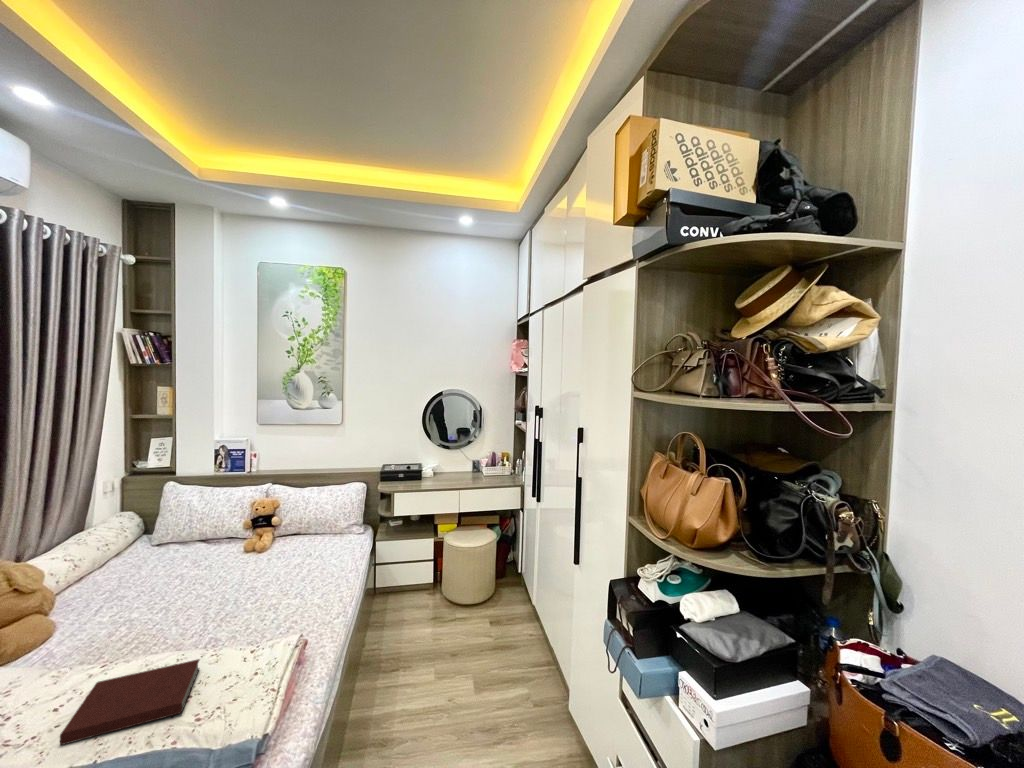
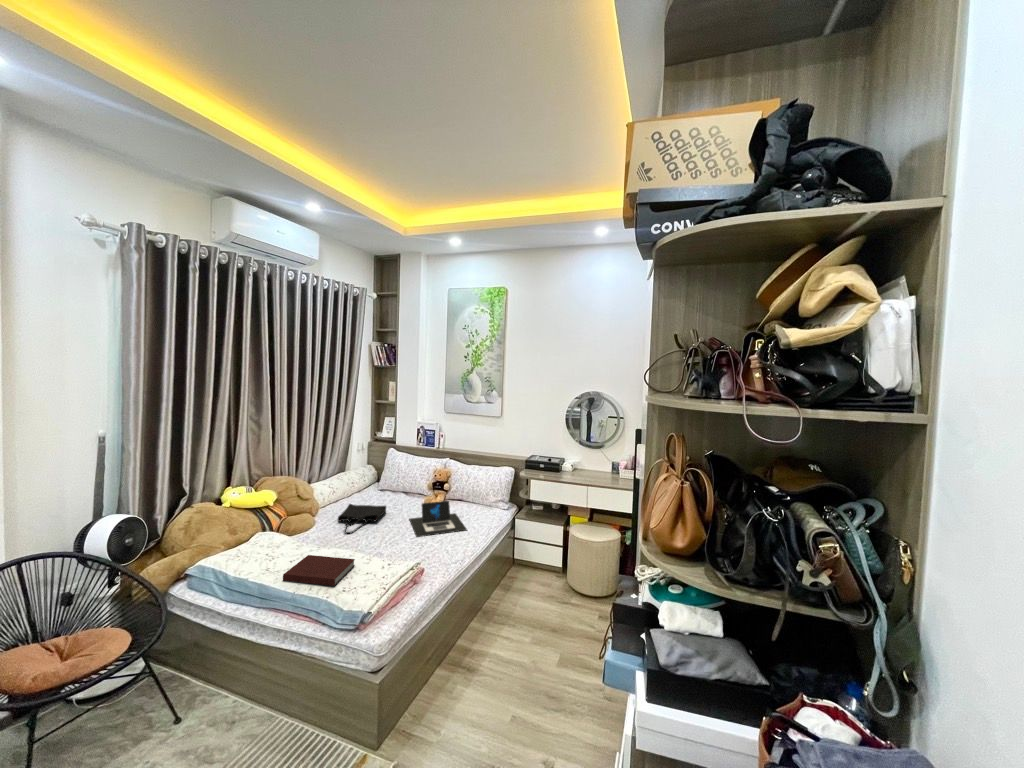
laptop: none [233,538,330,598] -> present [409,501,467,537]
tote bag: none [102,566,190,626] -> present [338,504,386,534]

